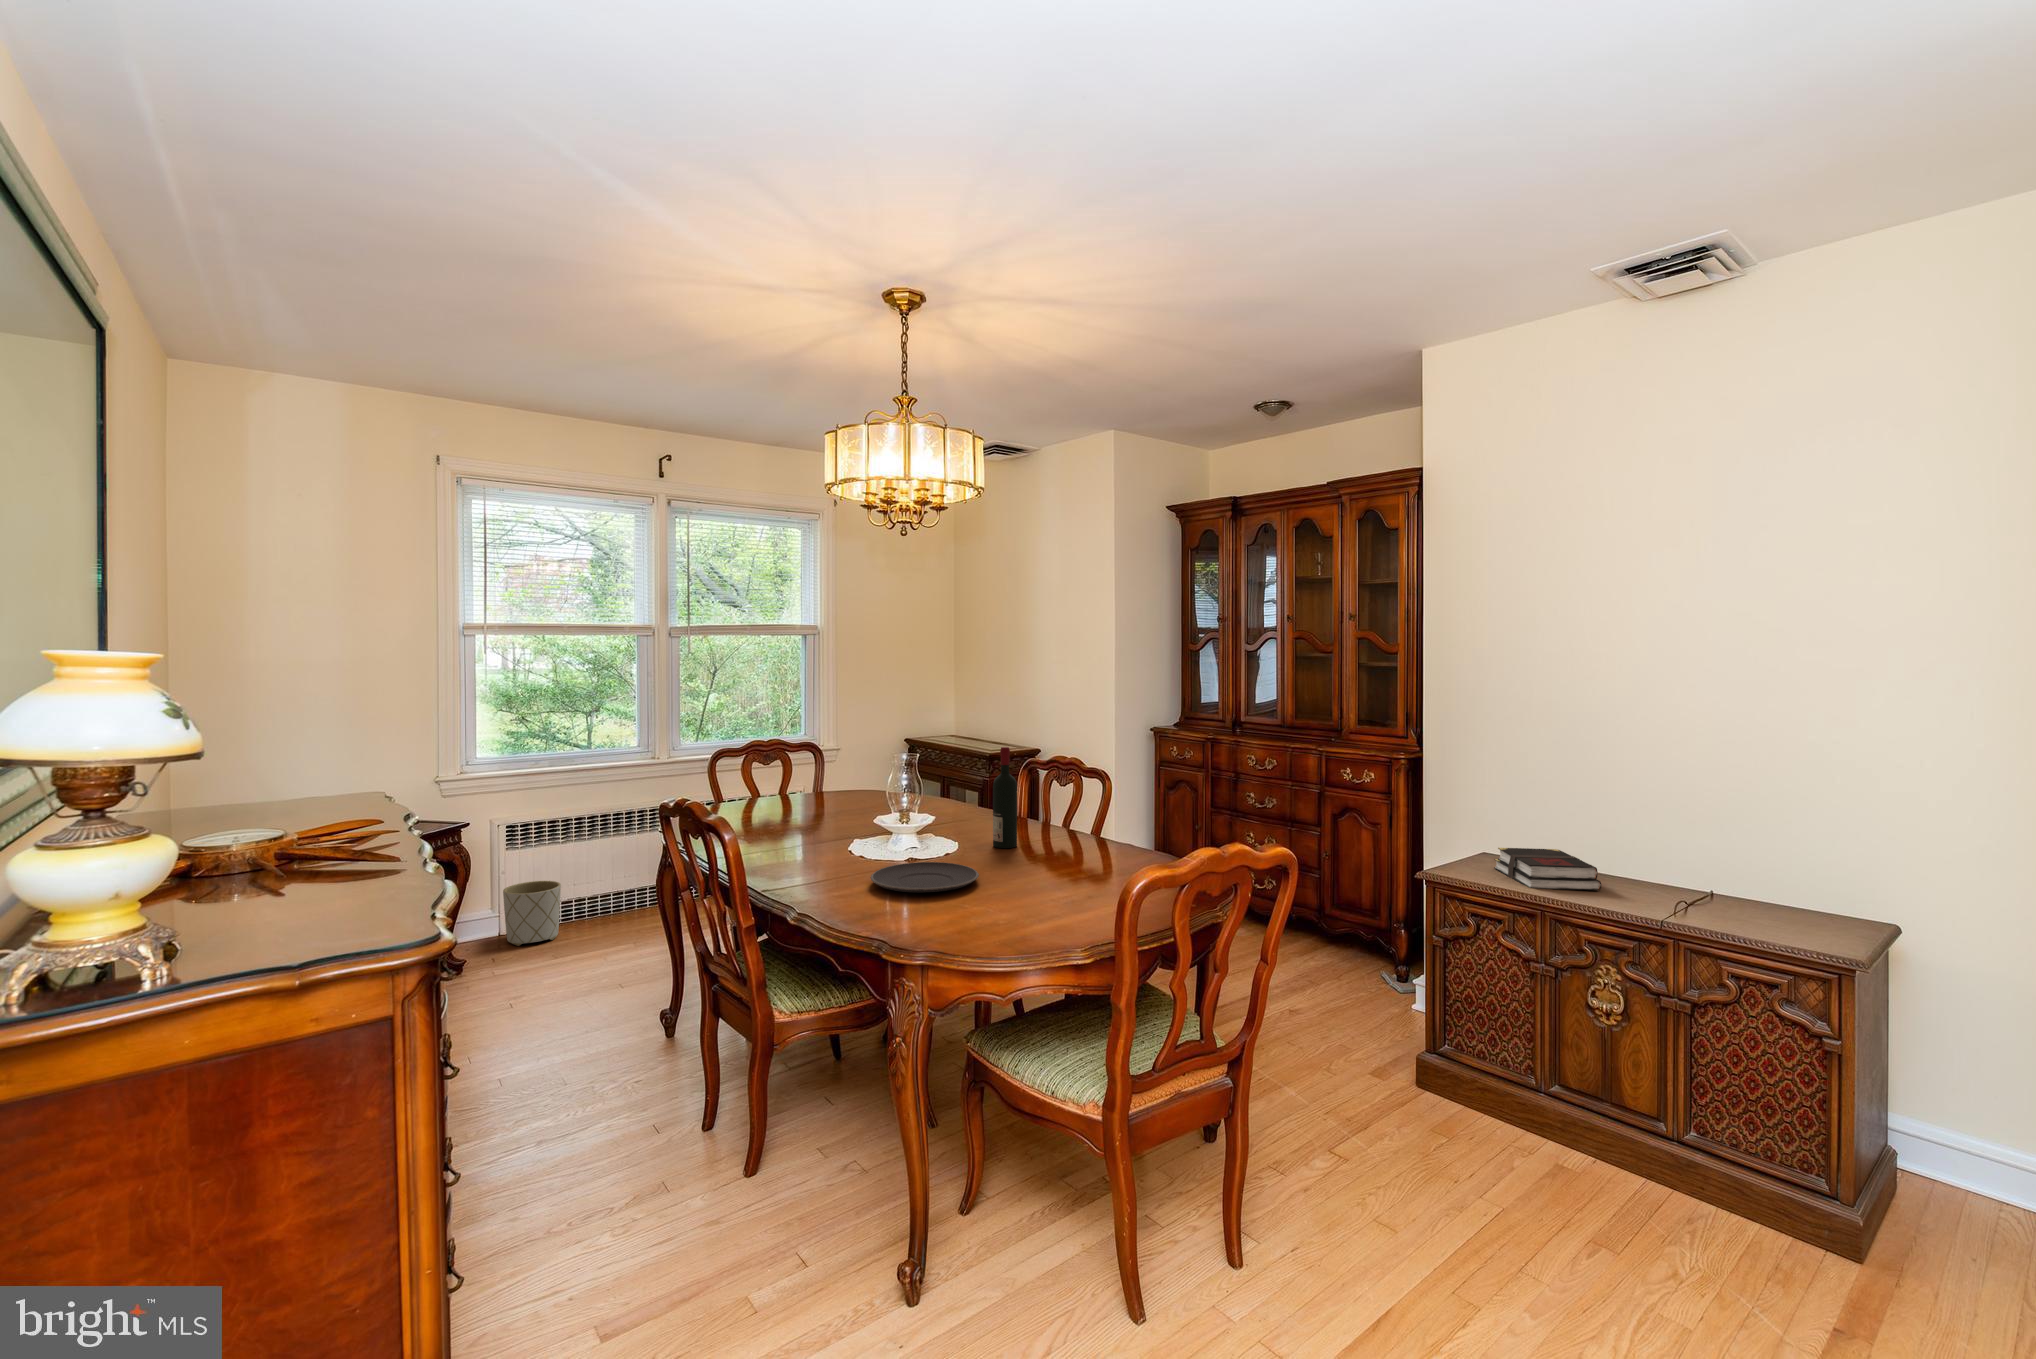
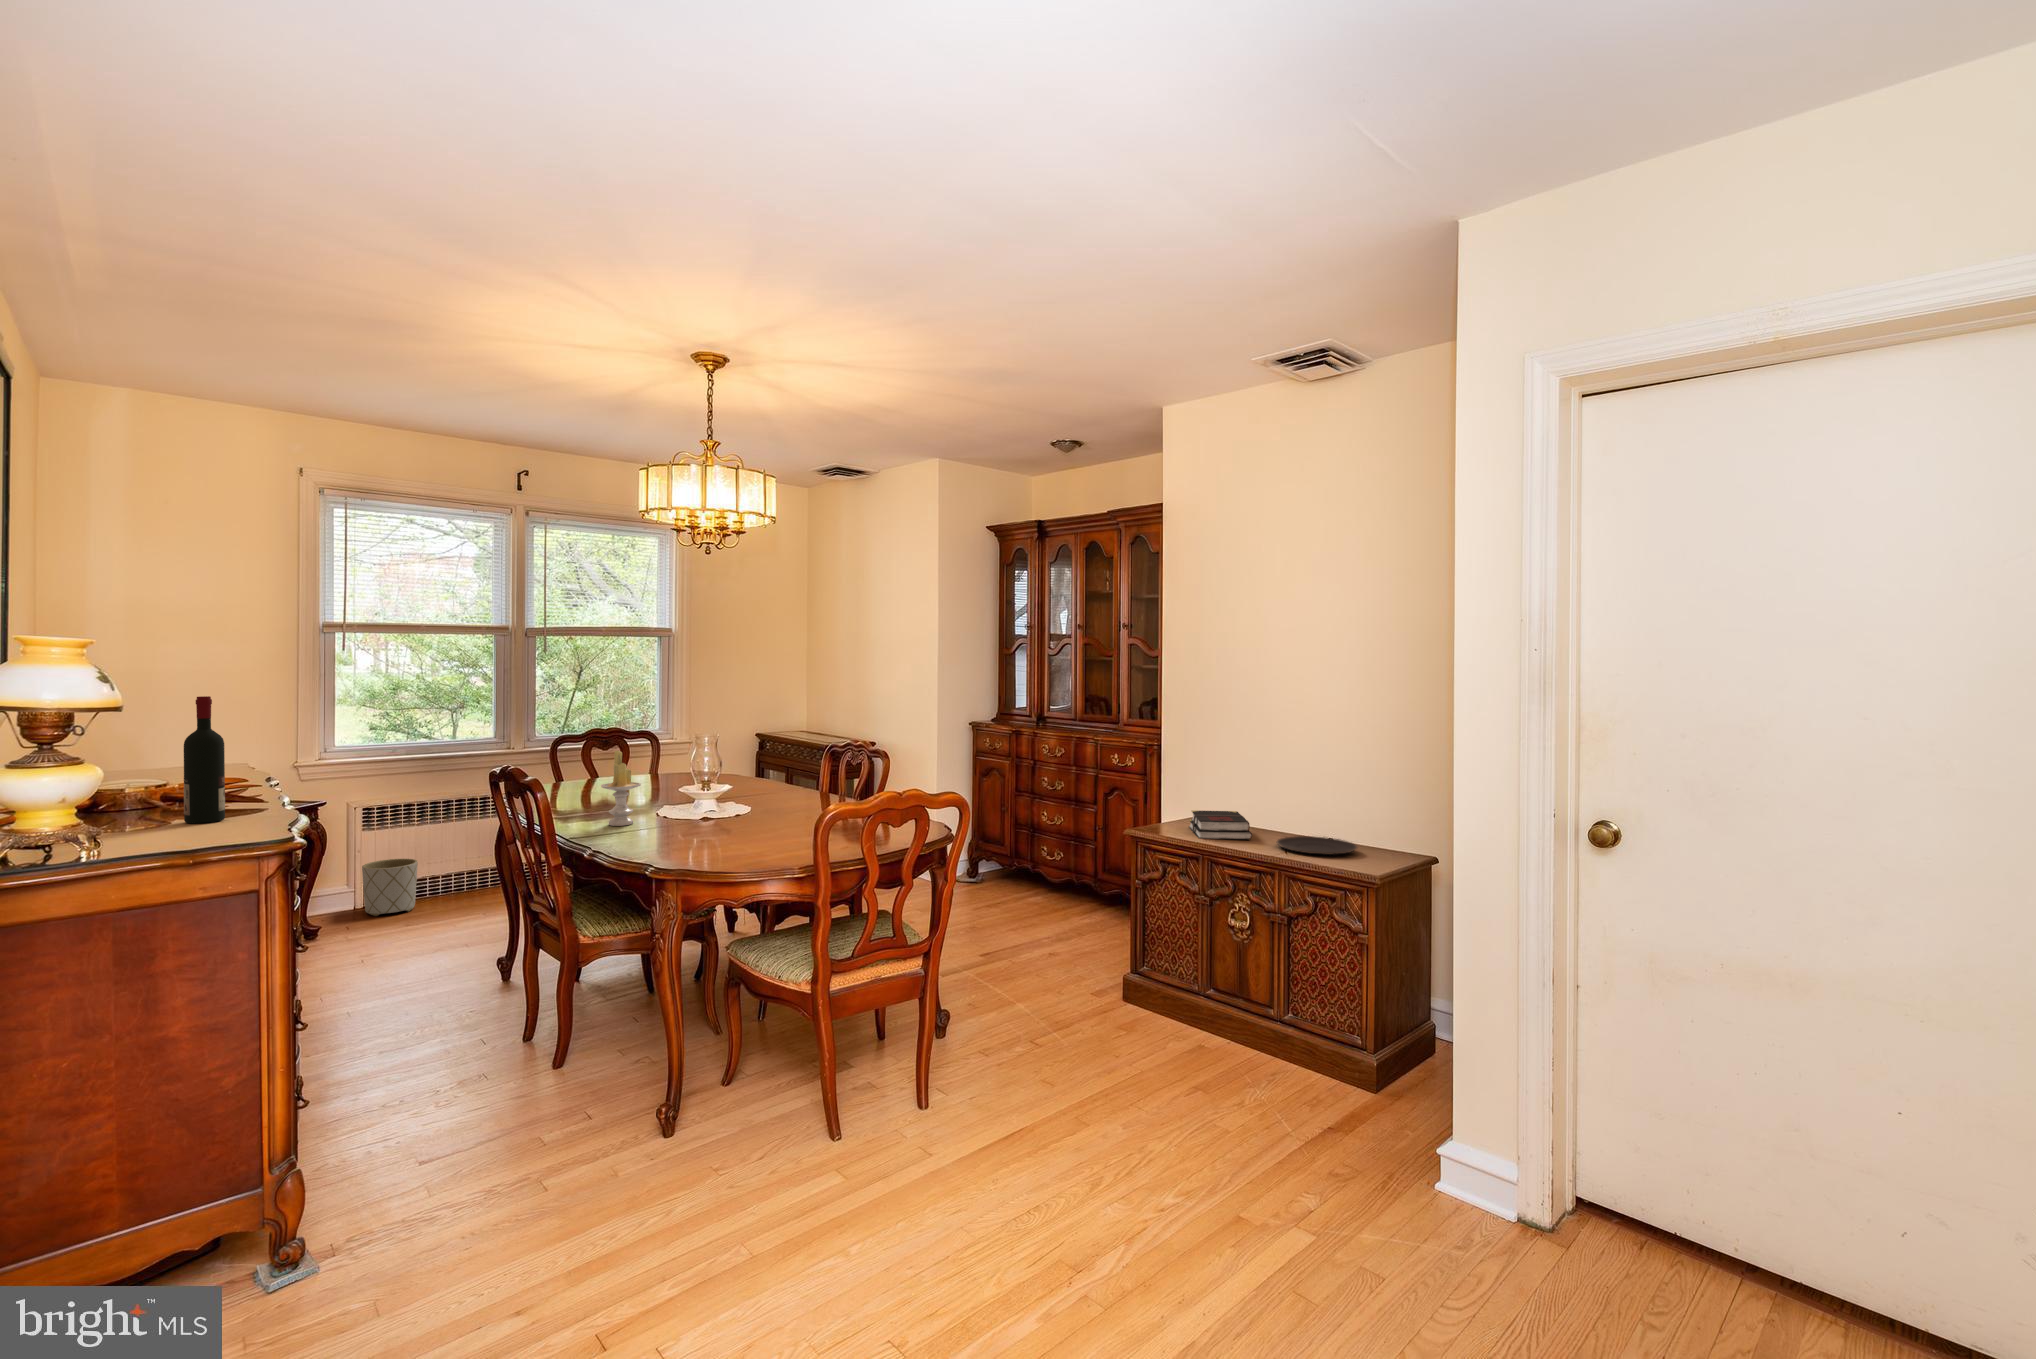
wine bottle: present [993,747,1017,848] -> present [184,696,225,823]
candle: none [791,777,838,871] -> present [601,751,641,826]
plate: present [870,862,979,892] -> present [1277,836,1357,855]

